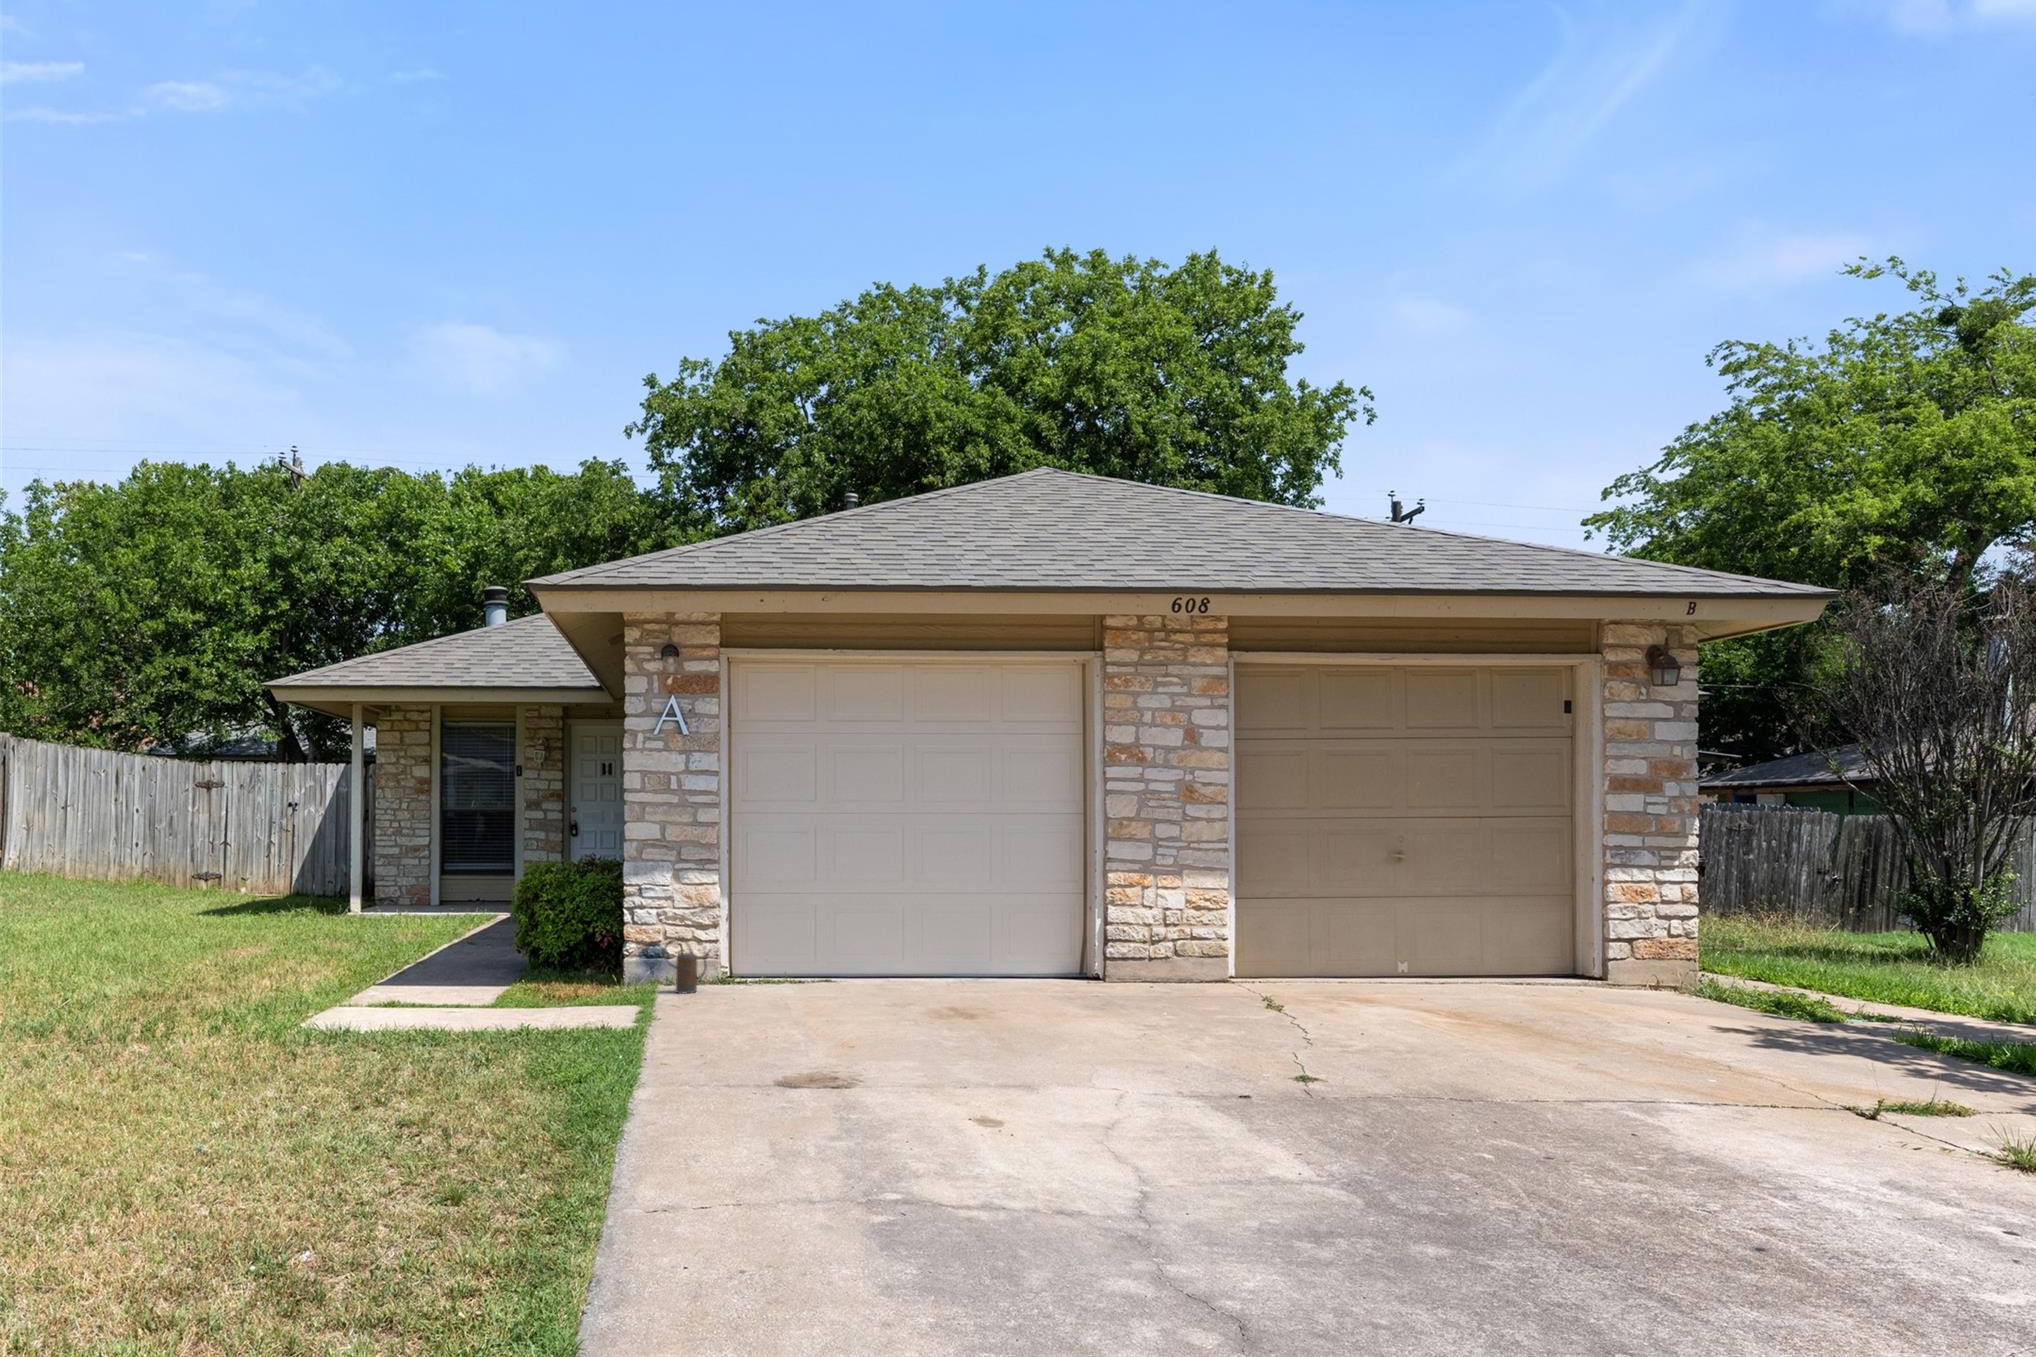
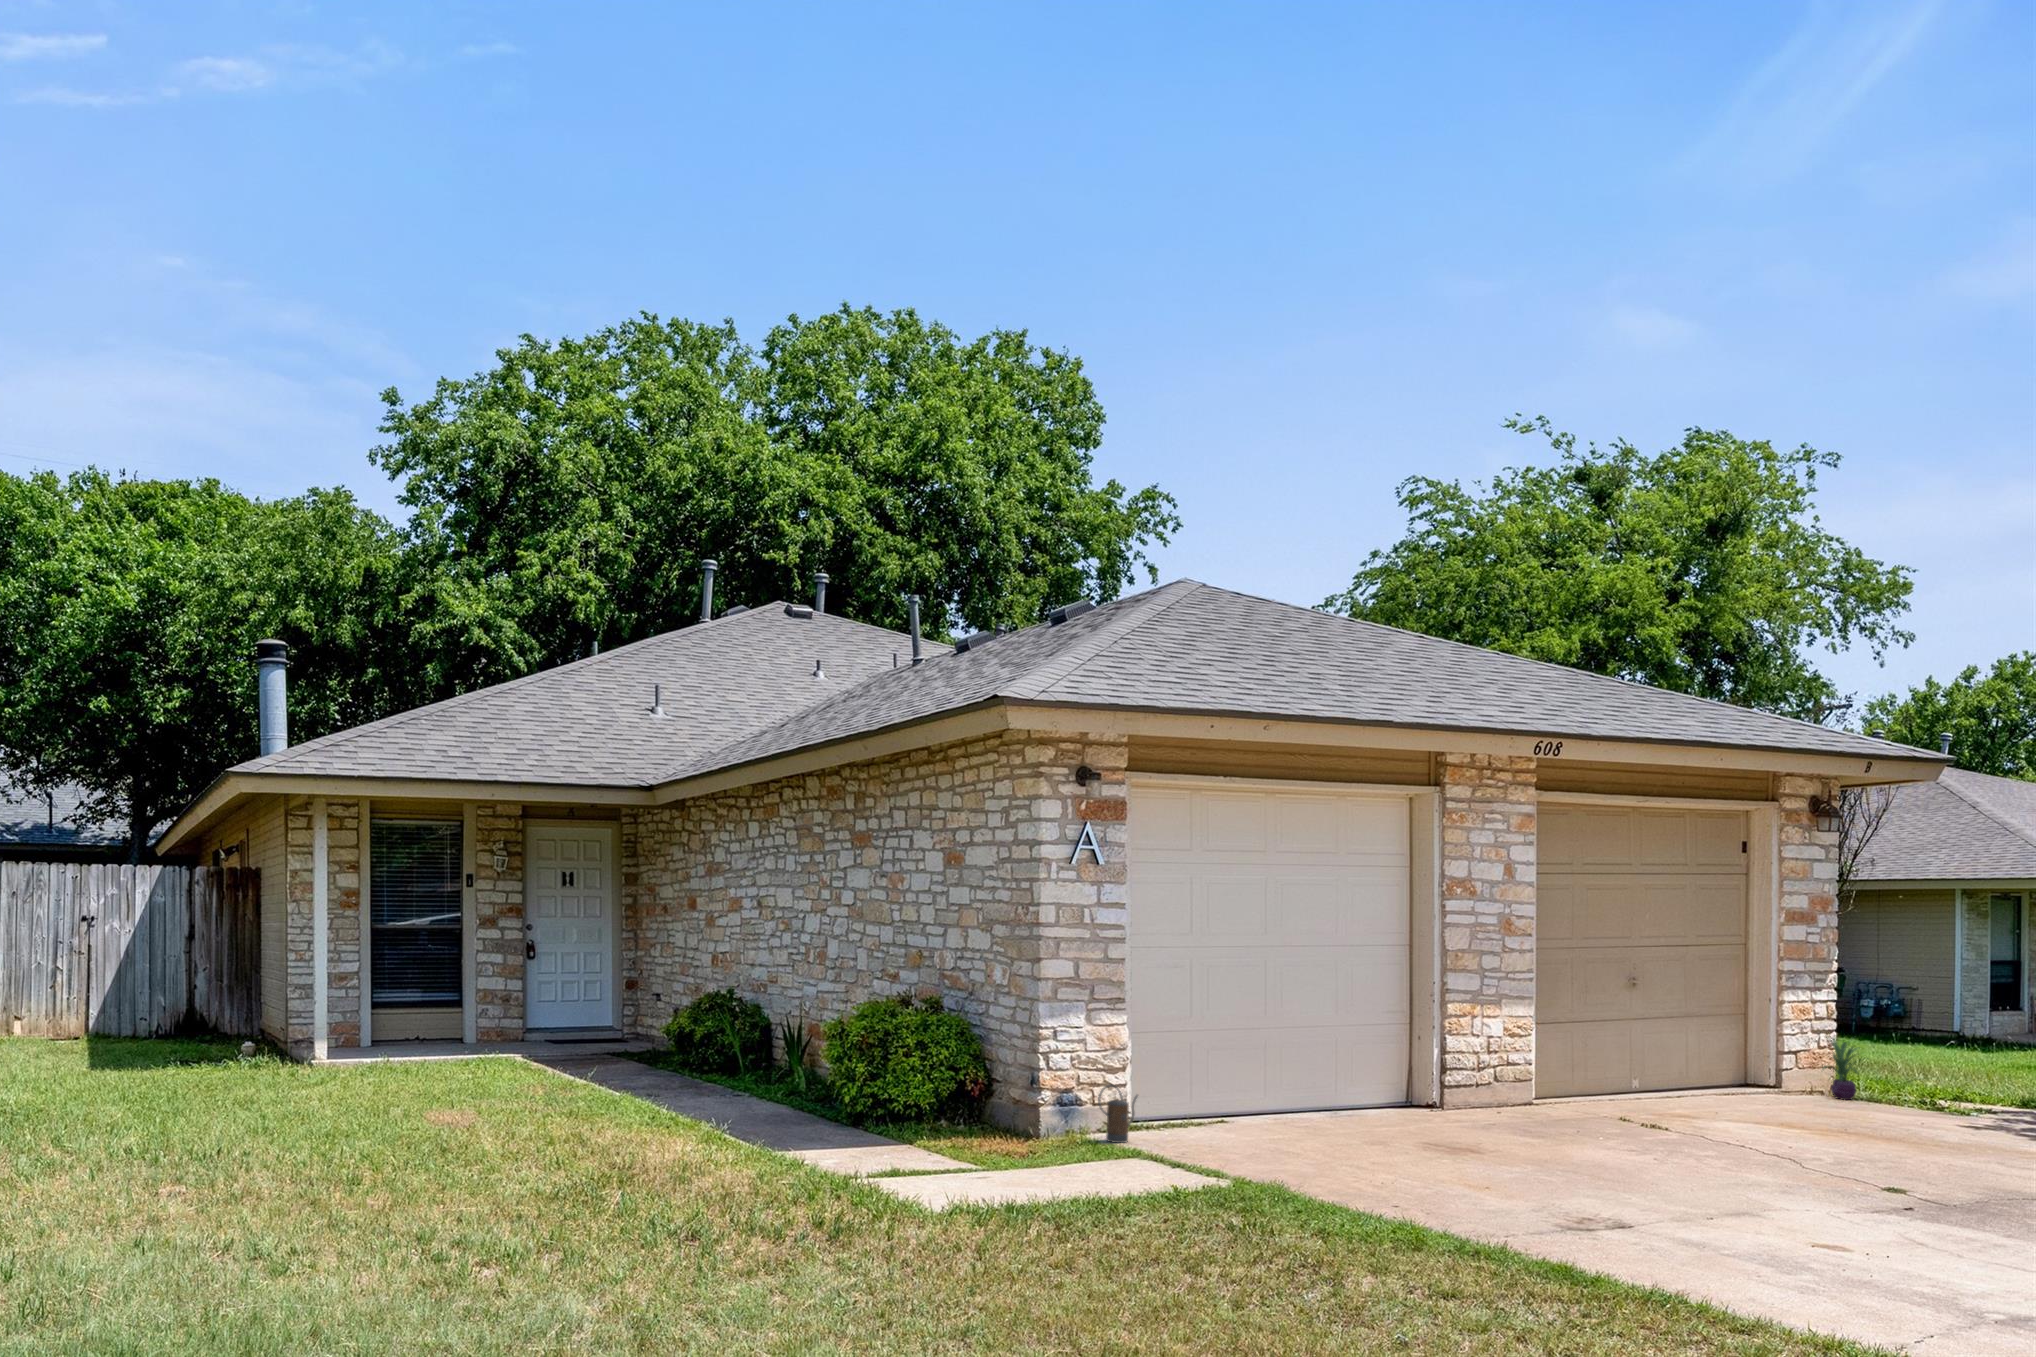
decorative plant: none [1631,921,1707,998] -> present [1823,1037,1857,1100]

